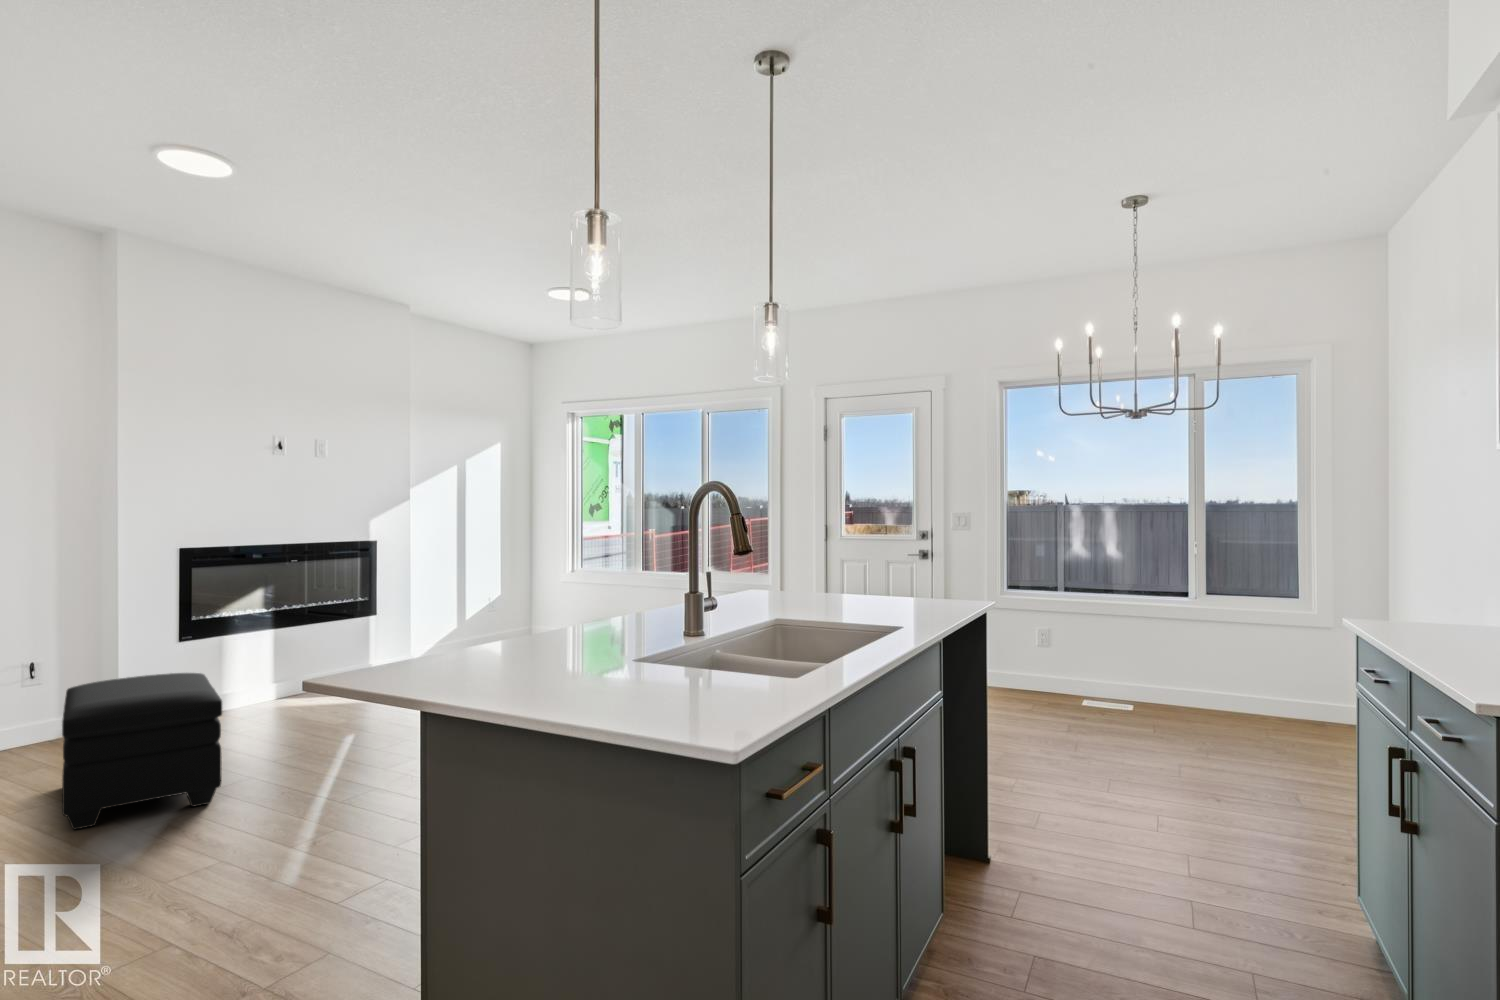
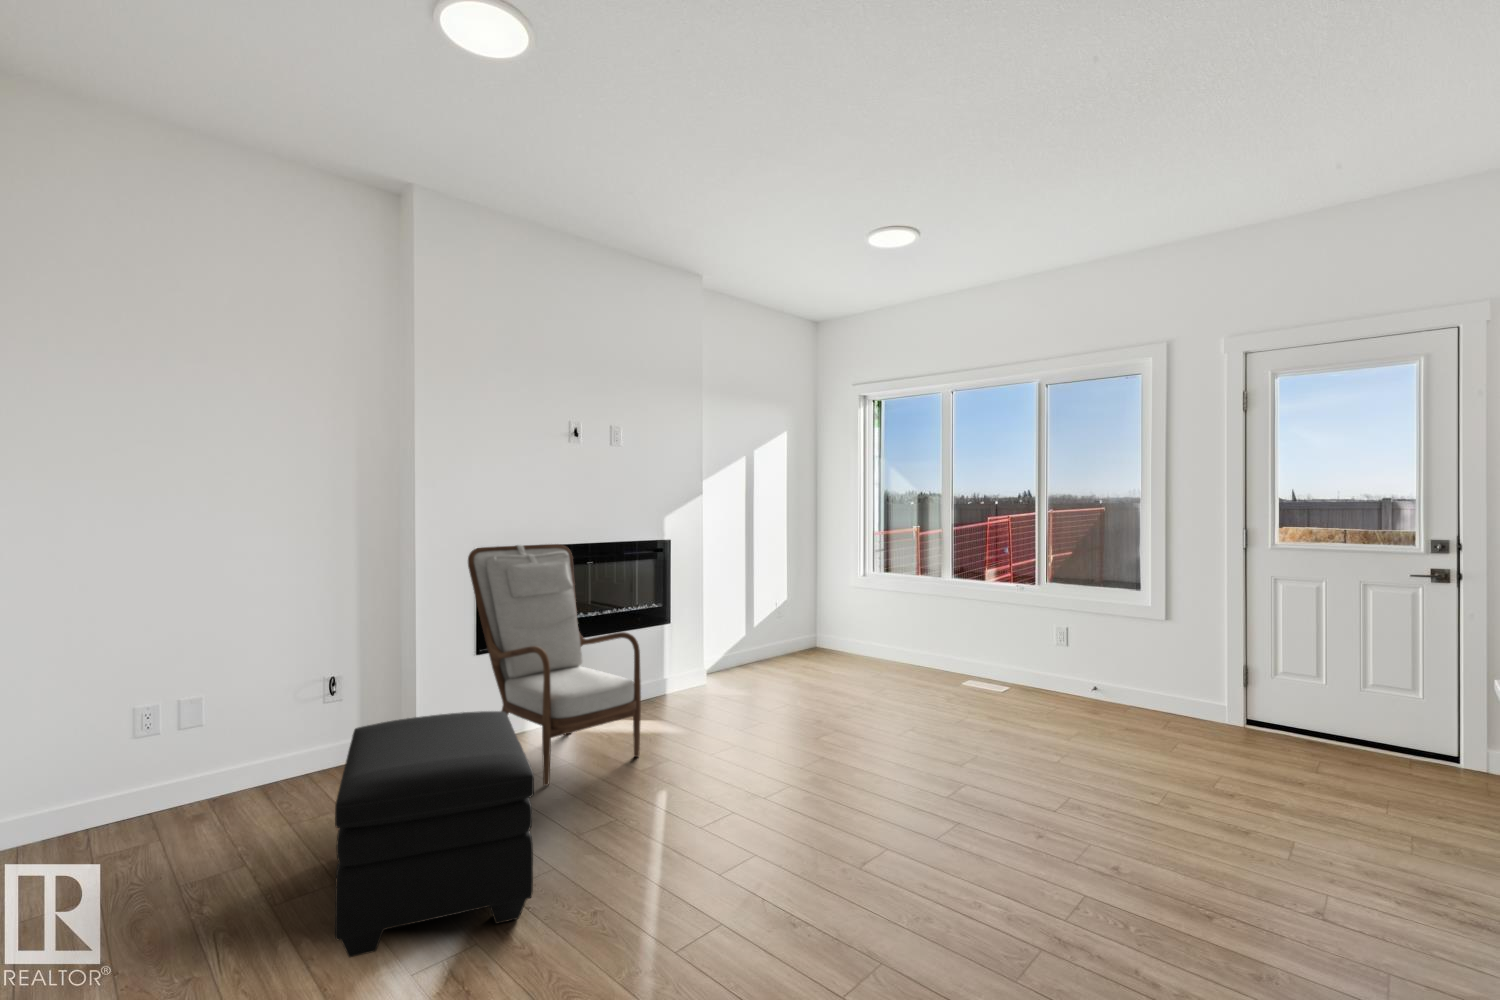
armchair: none [170,545,334,739] -> present [468,544,641,786]

